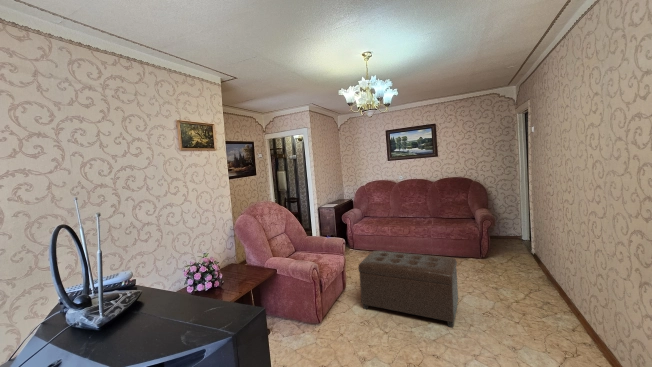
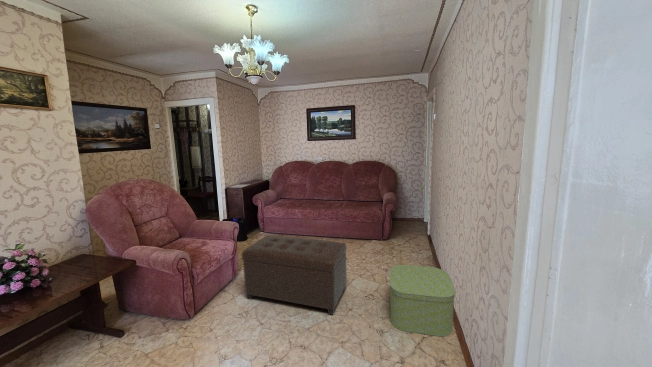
storage box: none [509,281,593,355] -> present [390,265,455,336]

